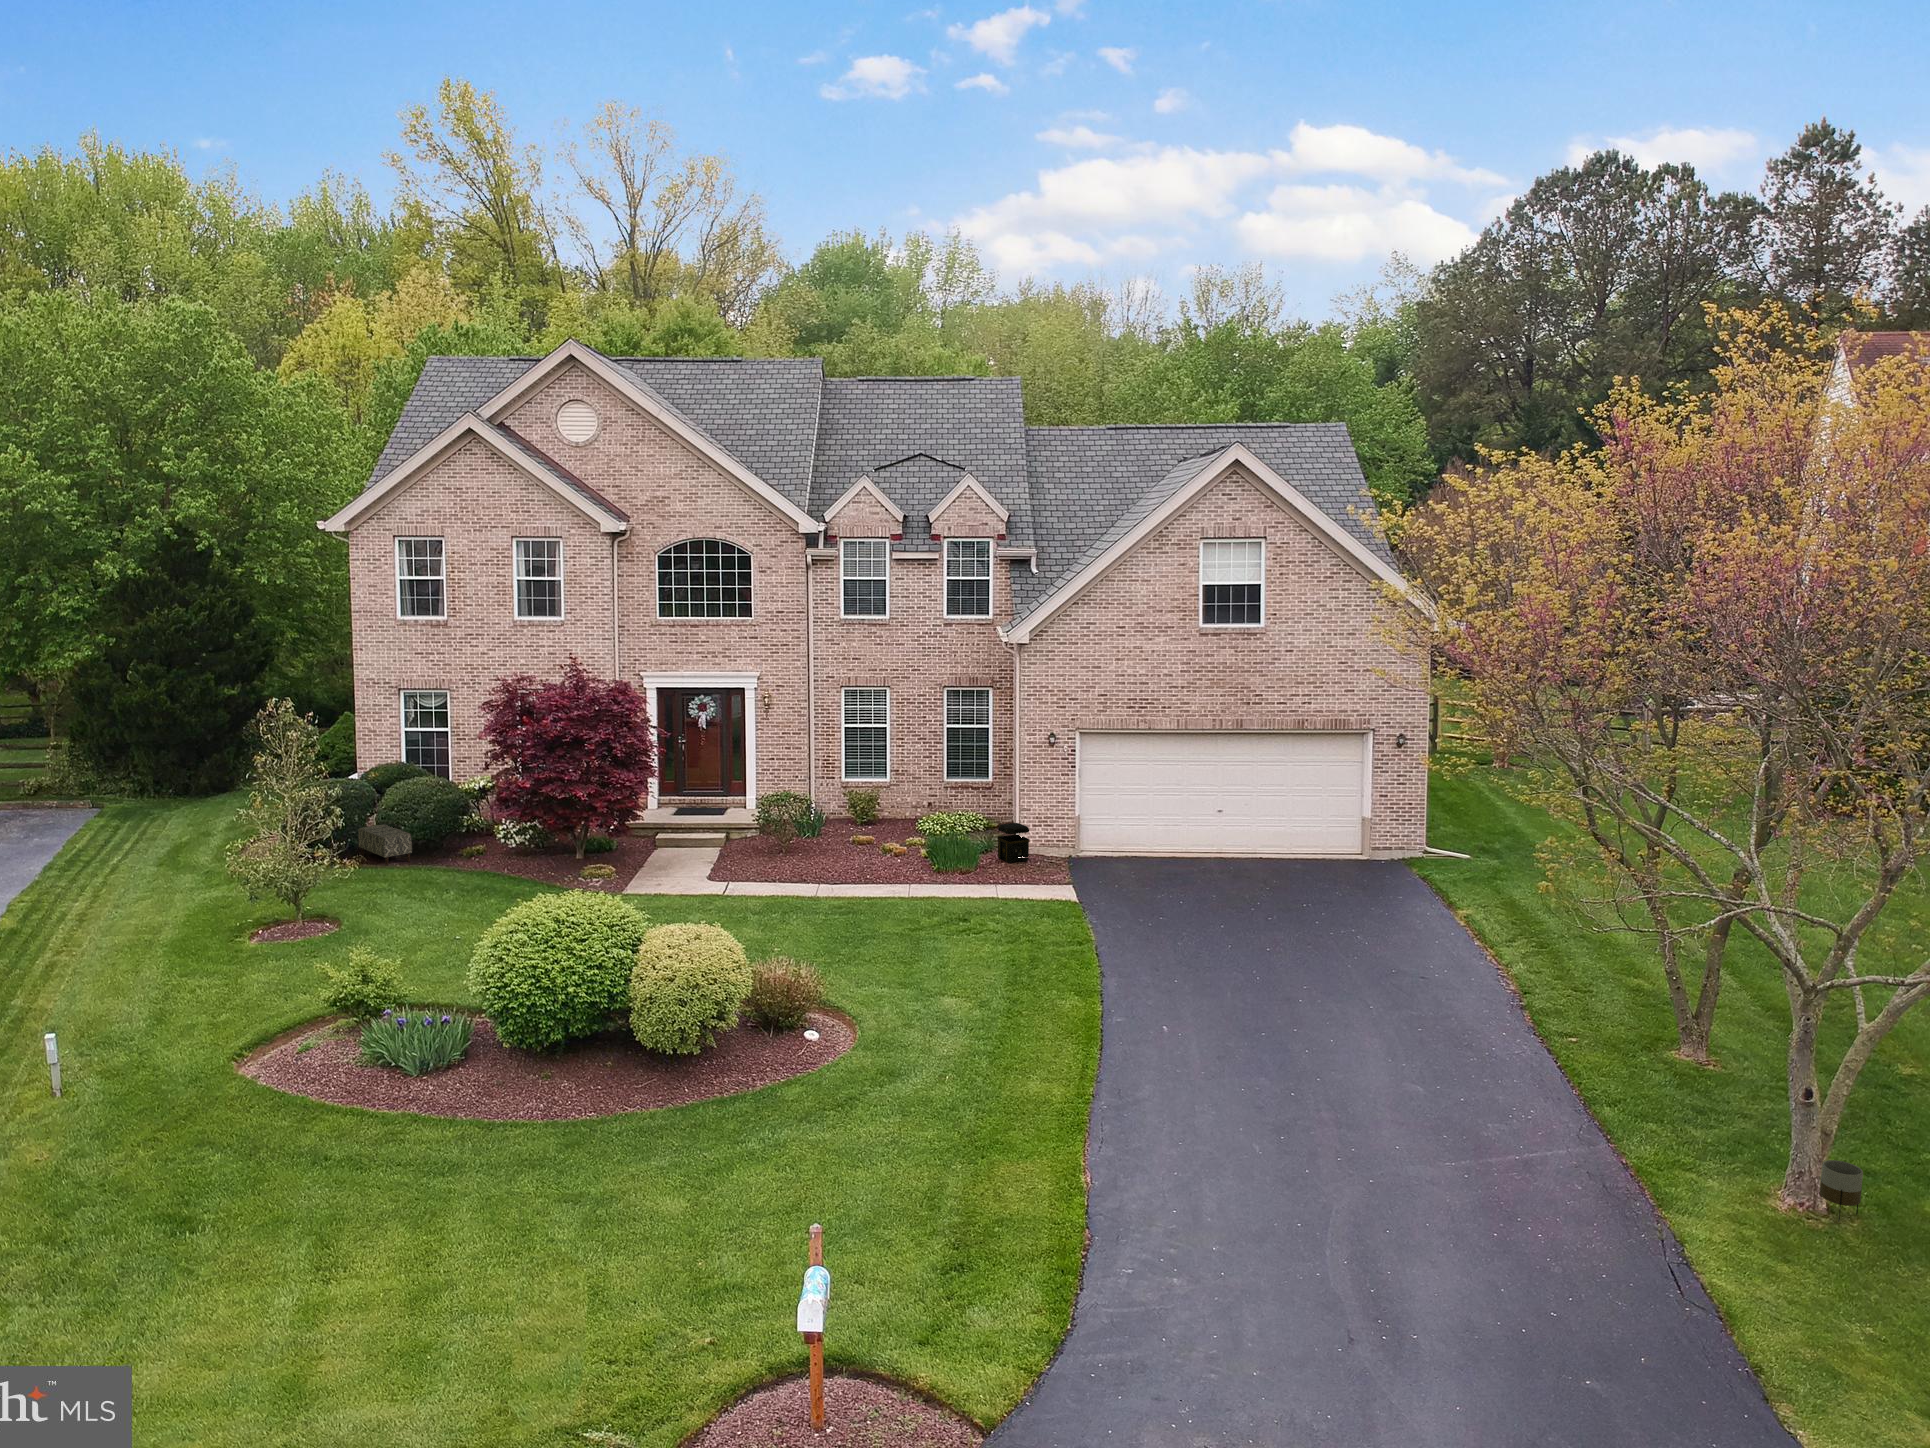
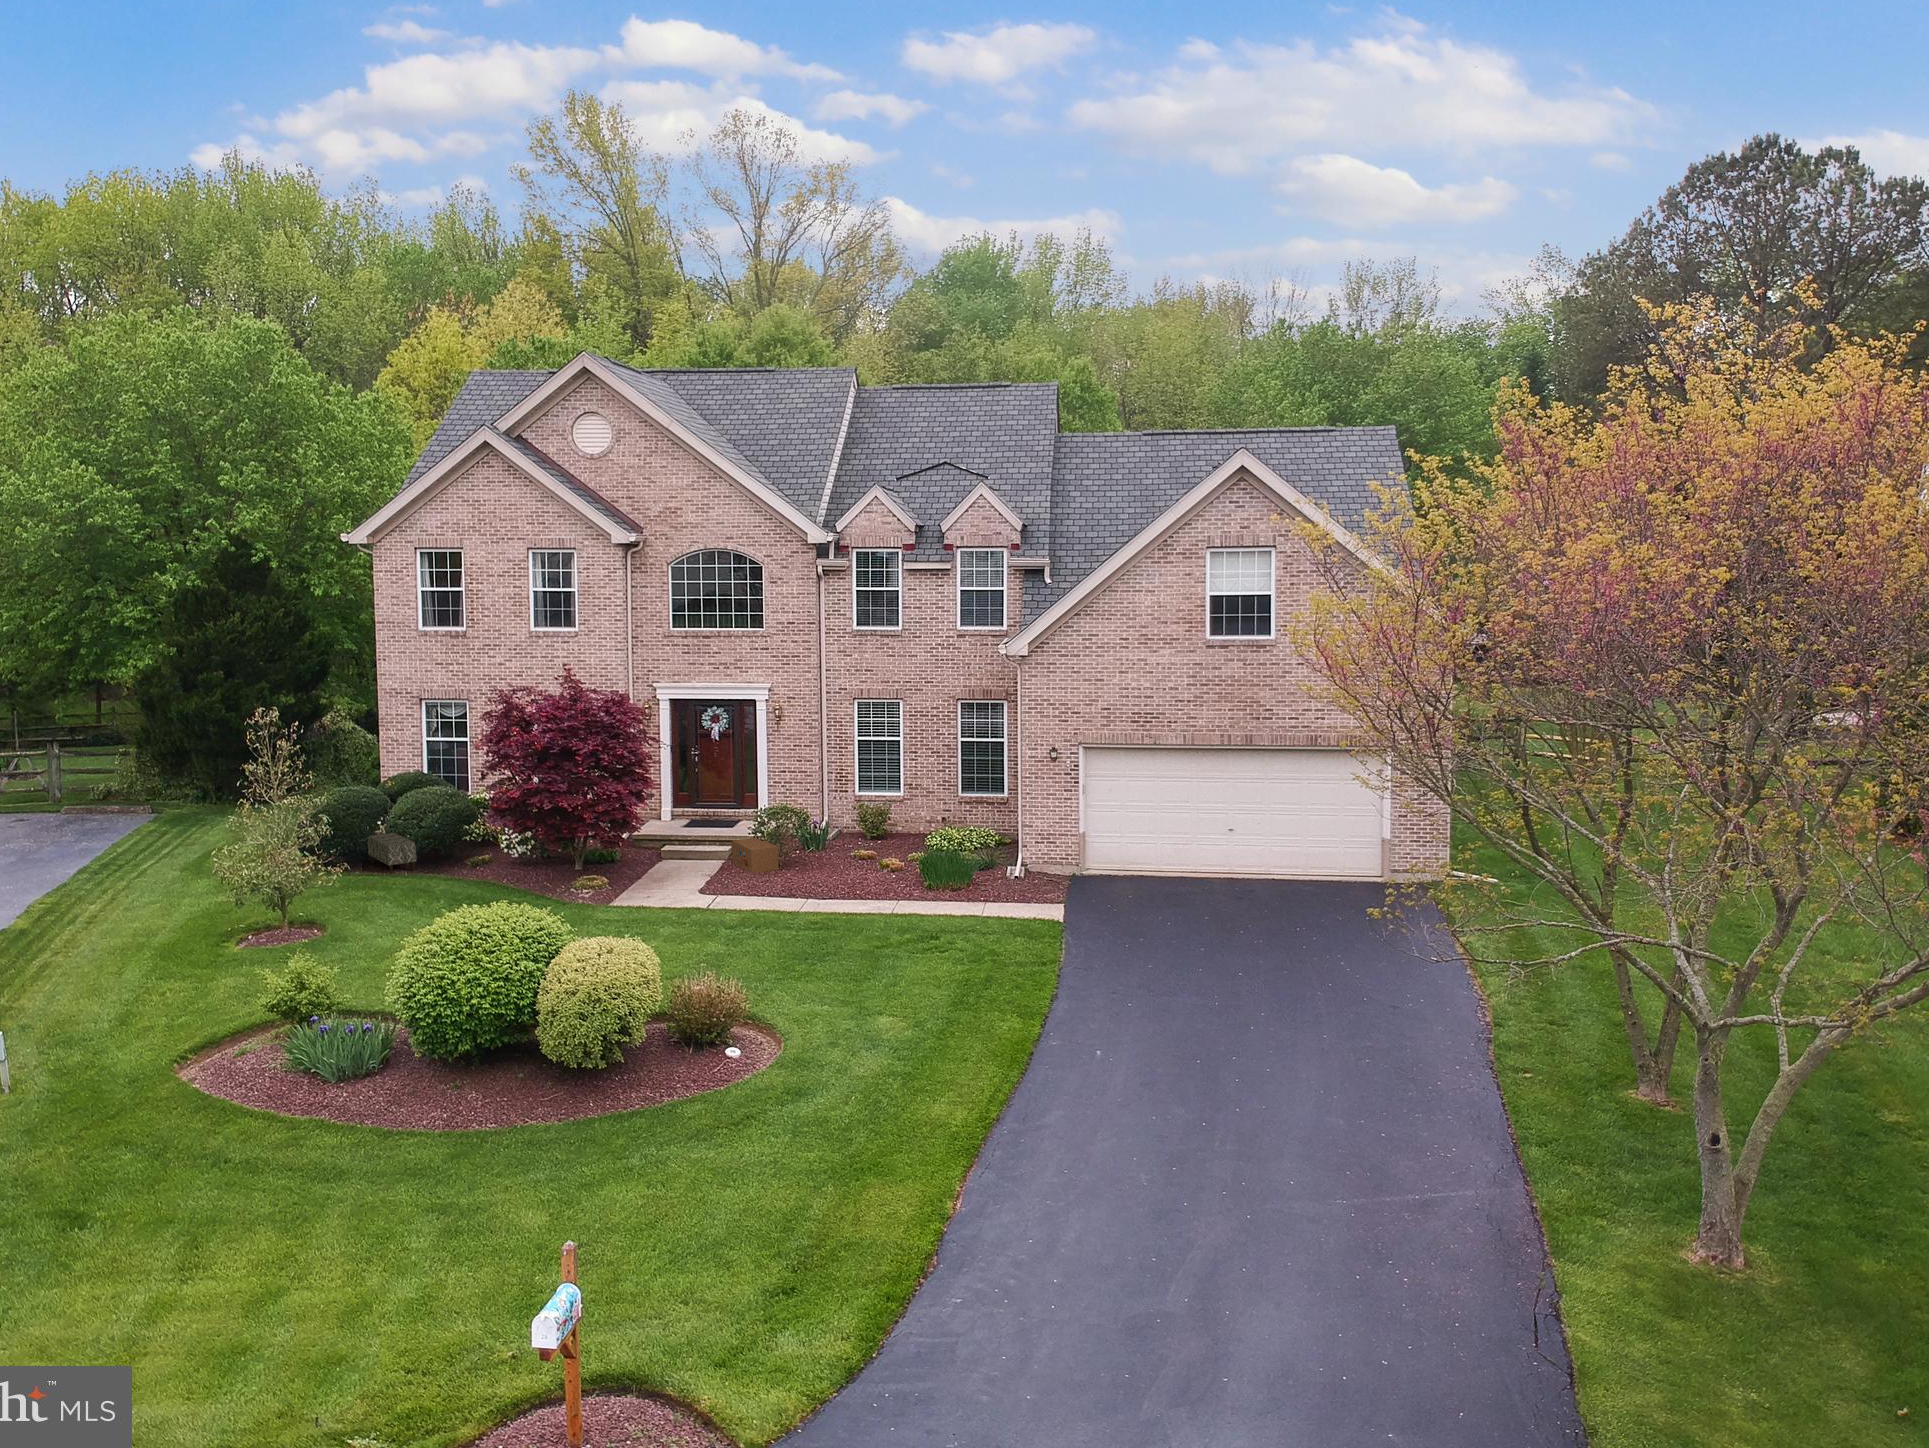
toolbox: present [998,823,1029,863] -> none [998,840,1030,881]
cardboard box: none [731,824,780,859] -> present [732,838,779,873]
planter: present [1820,1160,1863,1222] -> none [1733,1219,1778,1287]

